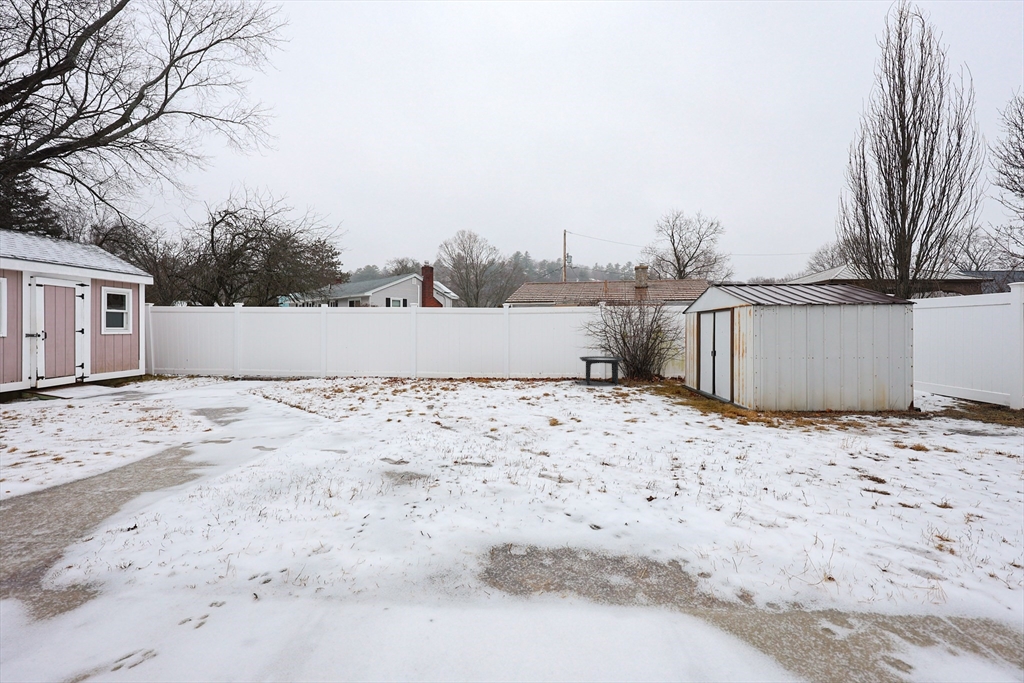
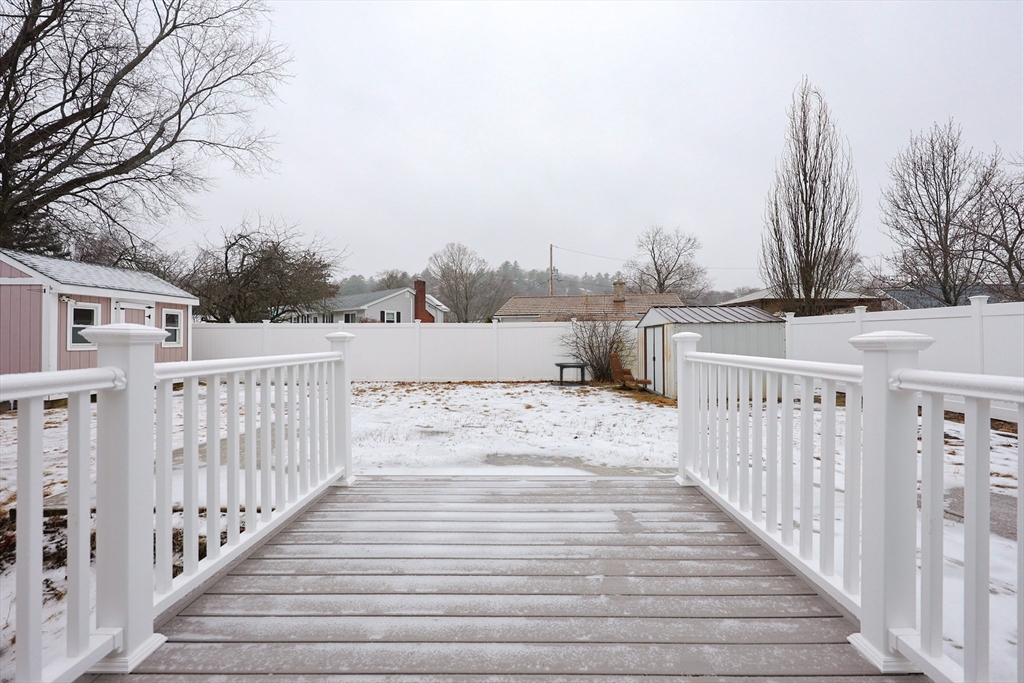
lounge chair: none [651,345,709,395] -> present [609,353,652,391]

